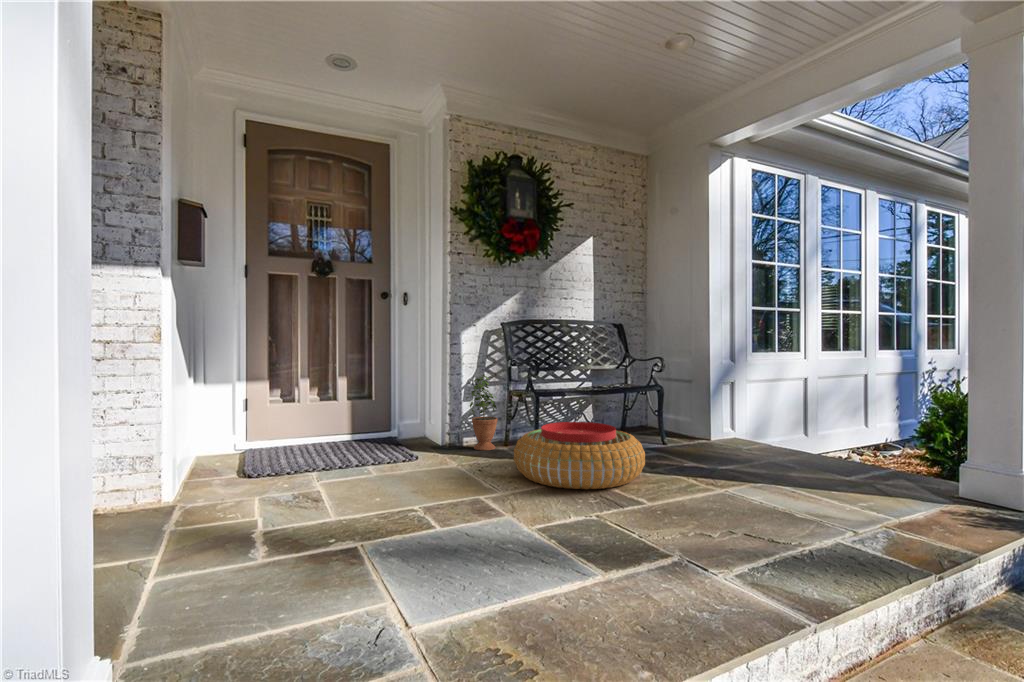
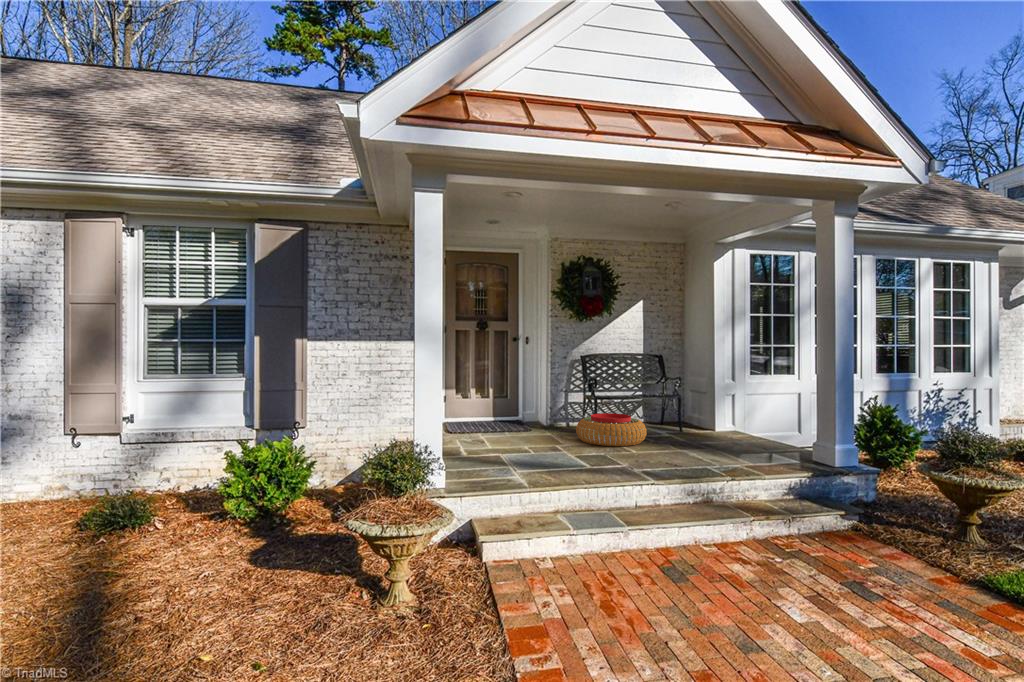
potted plant: present [467,374,498,450] -> none [558,385,577,429]

